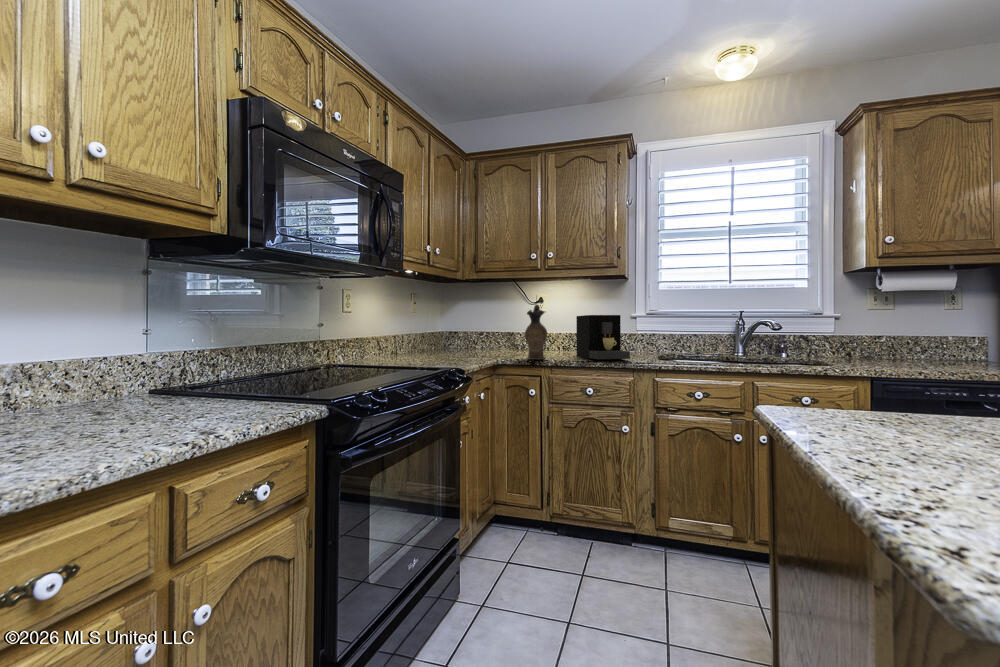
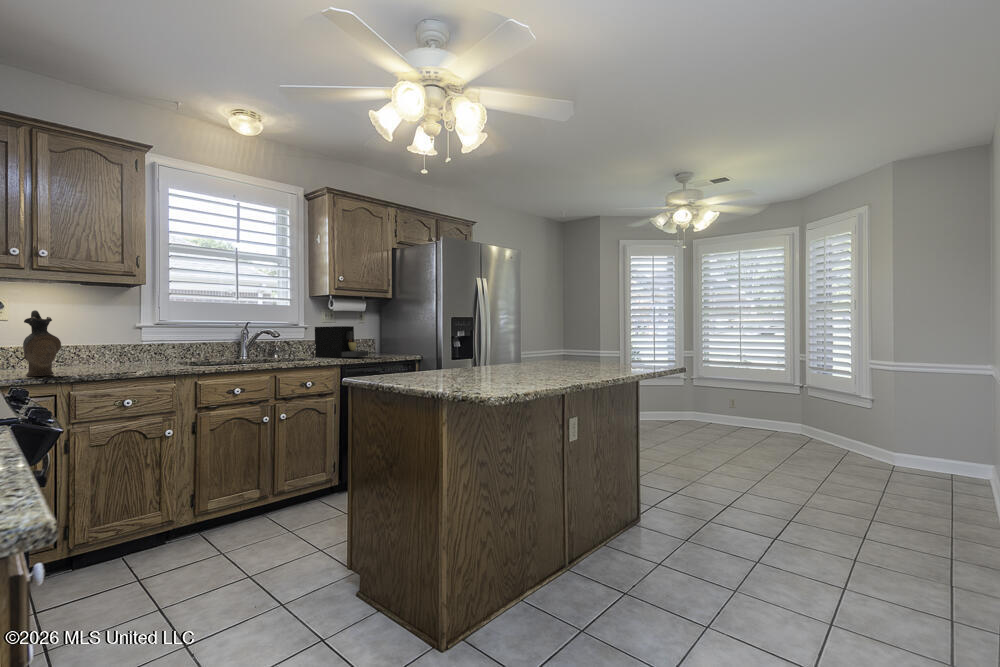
coffee maker: present [576,315,630,359] -> present [315,326,368,358]

